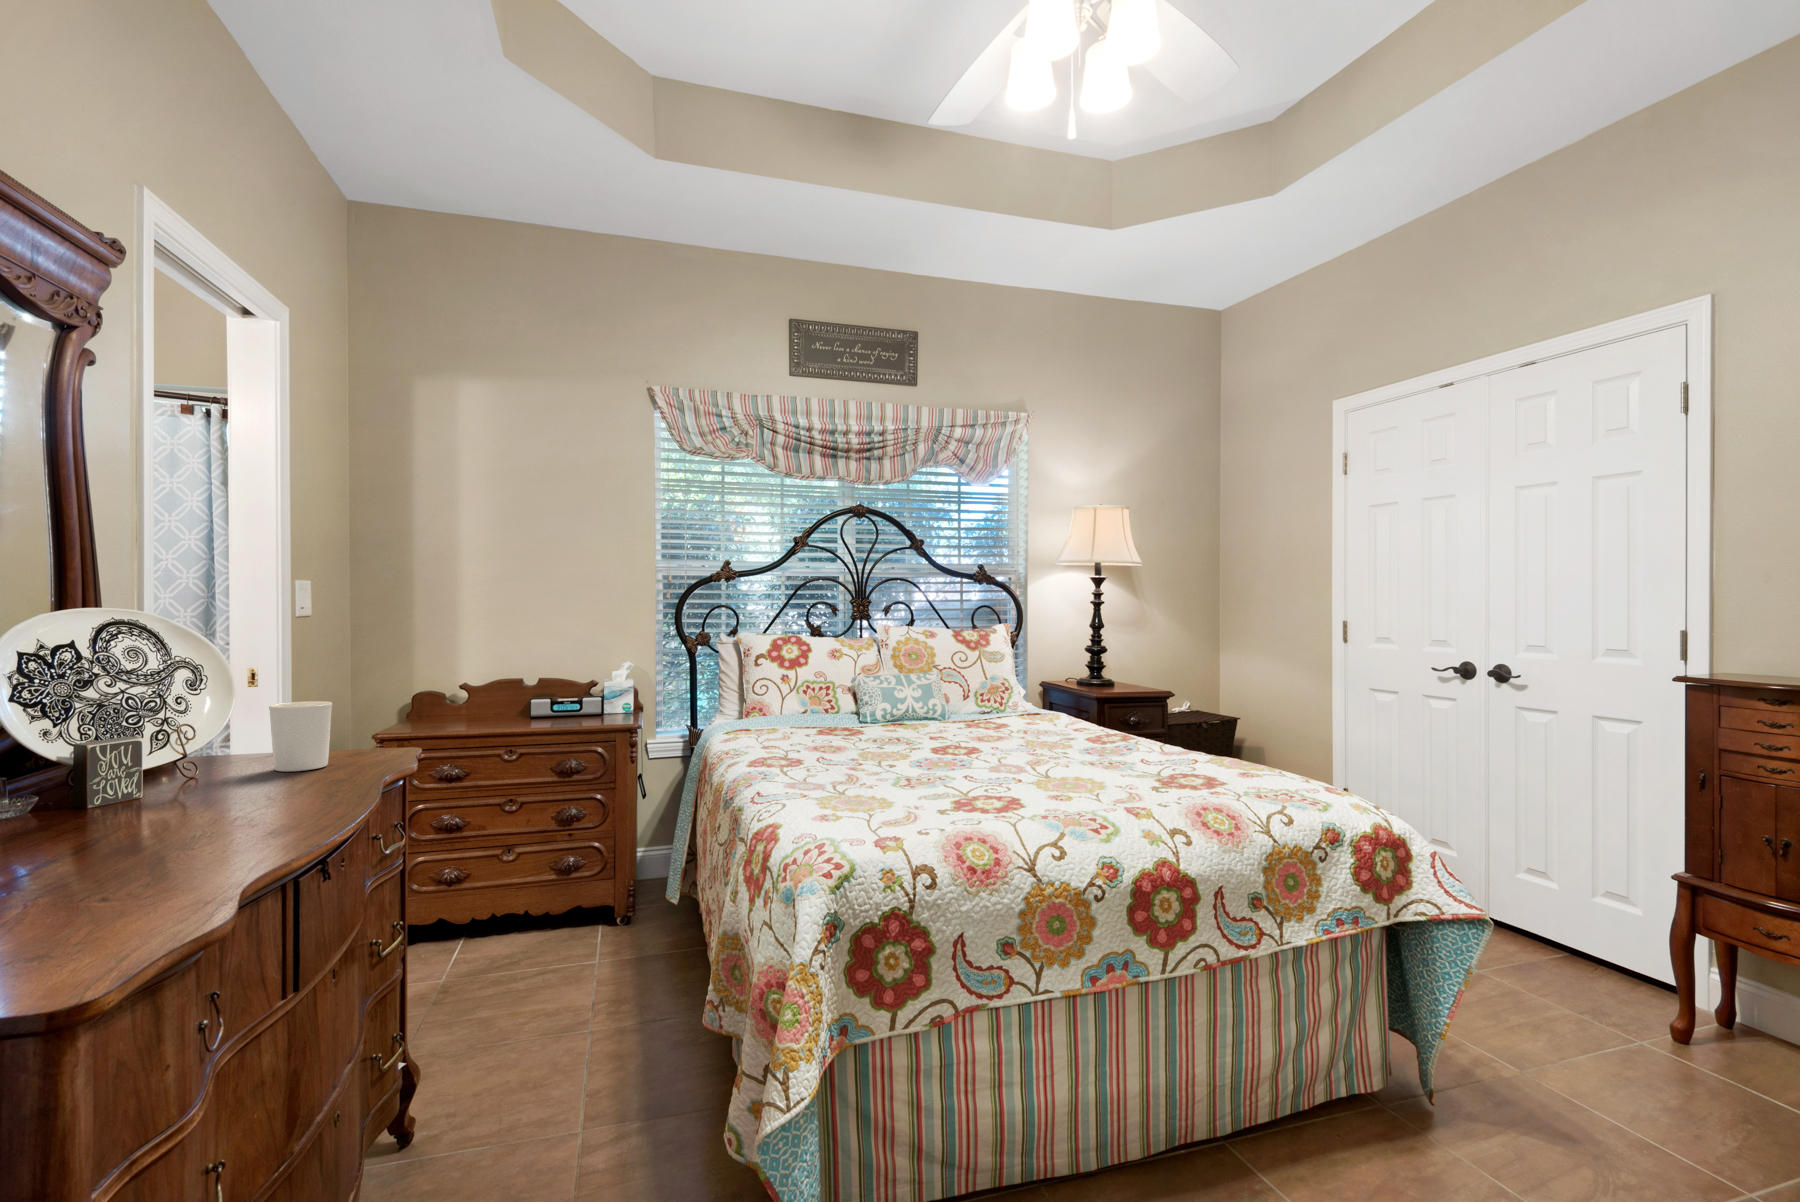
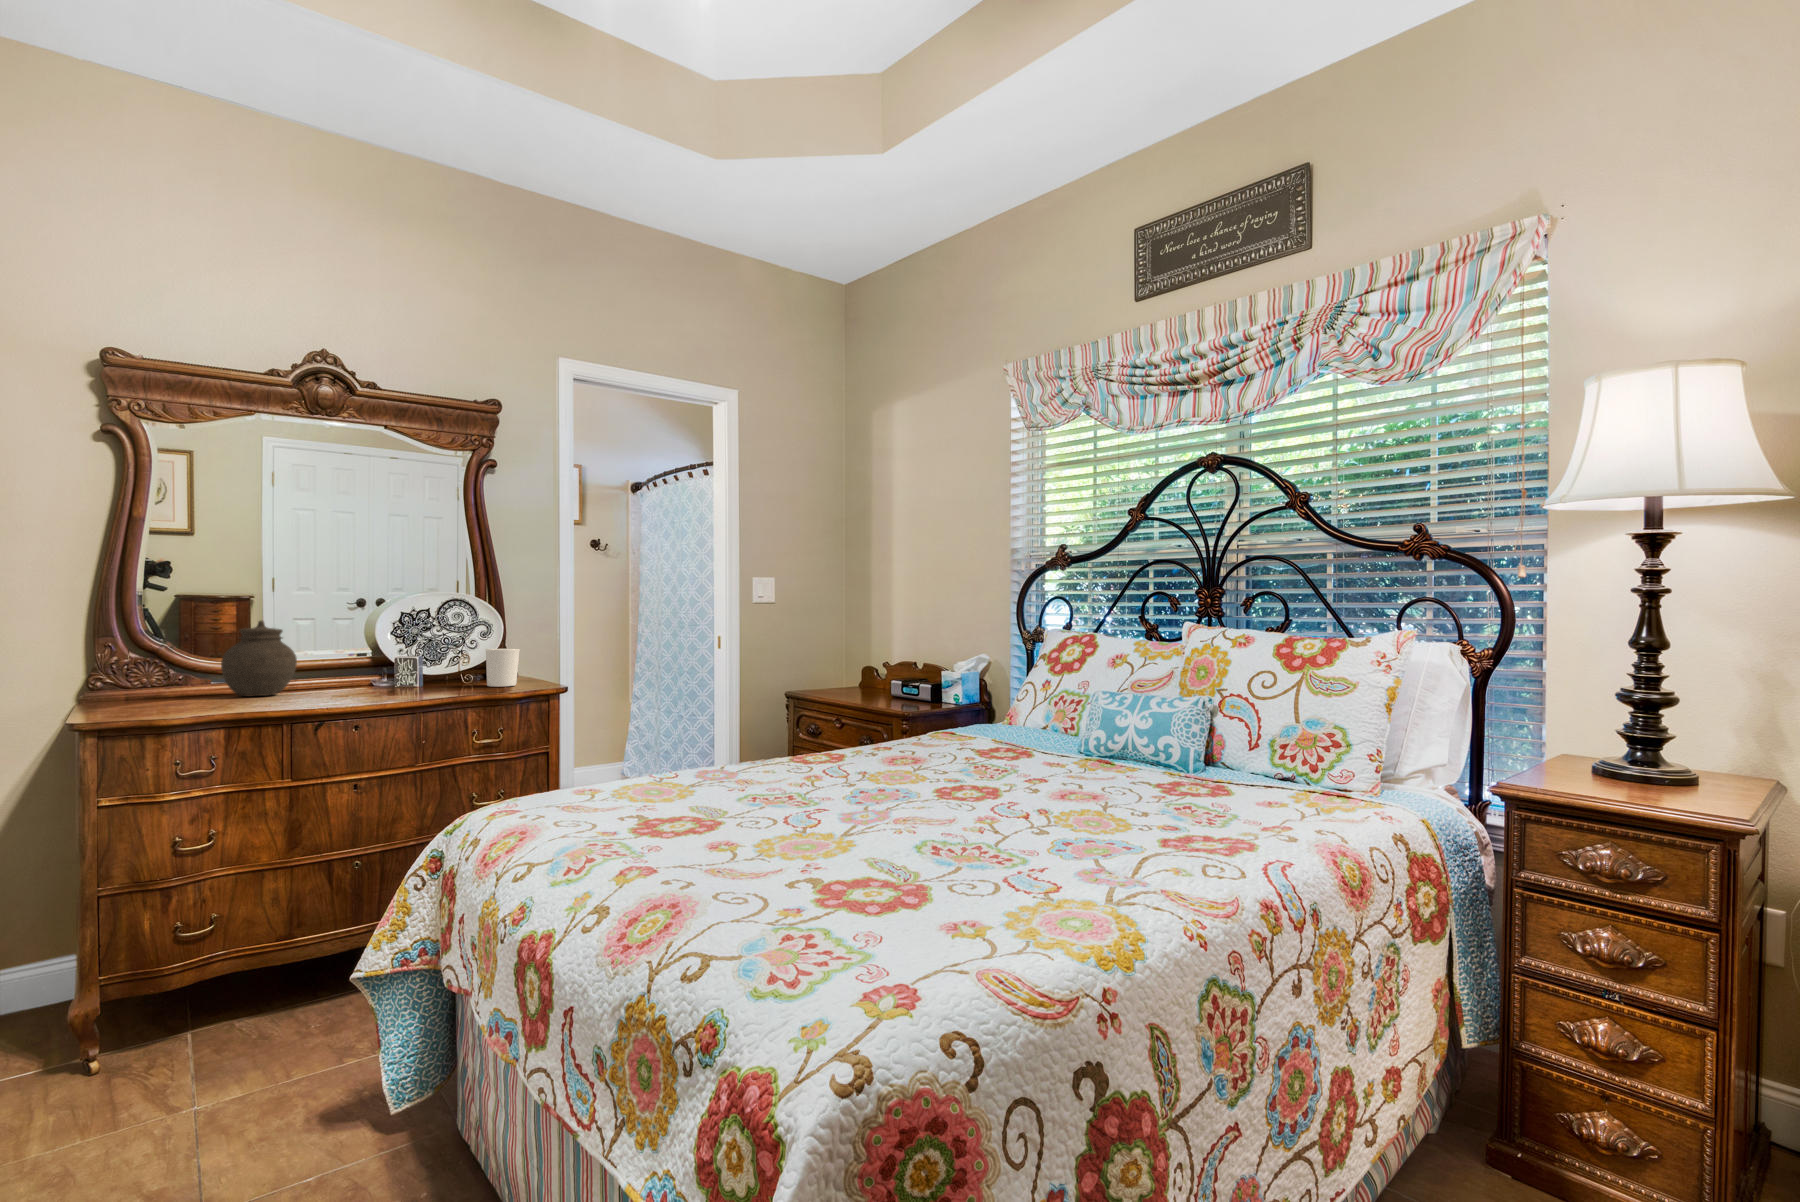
jar: none [106,689,258,854] -> present [221,621,297,696]

